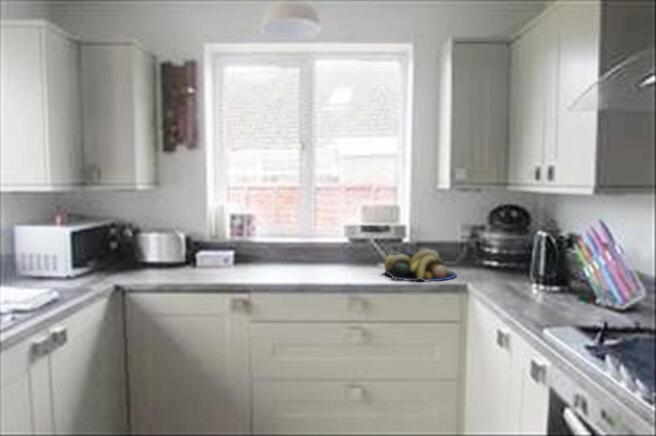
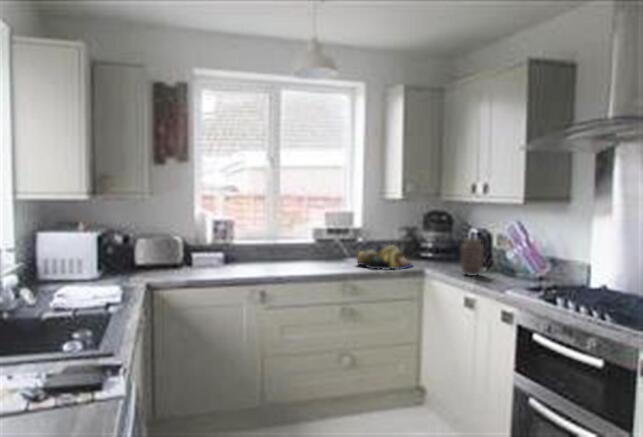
vase: none [504,244,537,298] -> present [461,238,484,276]

